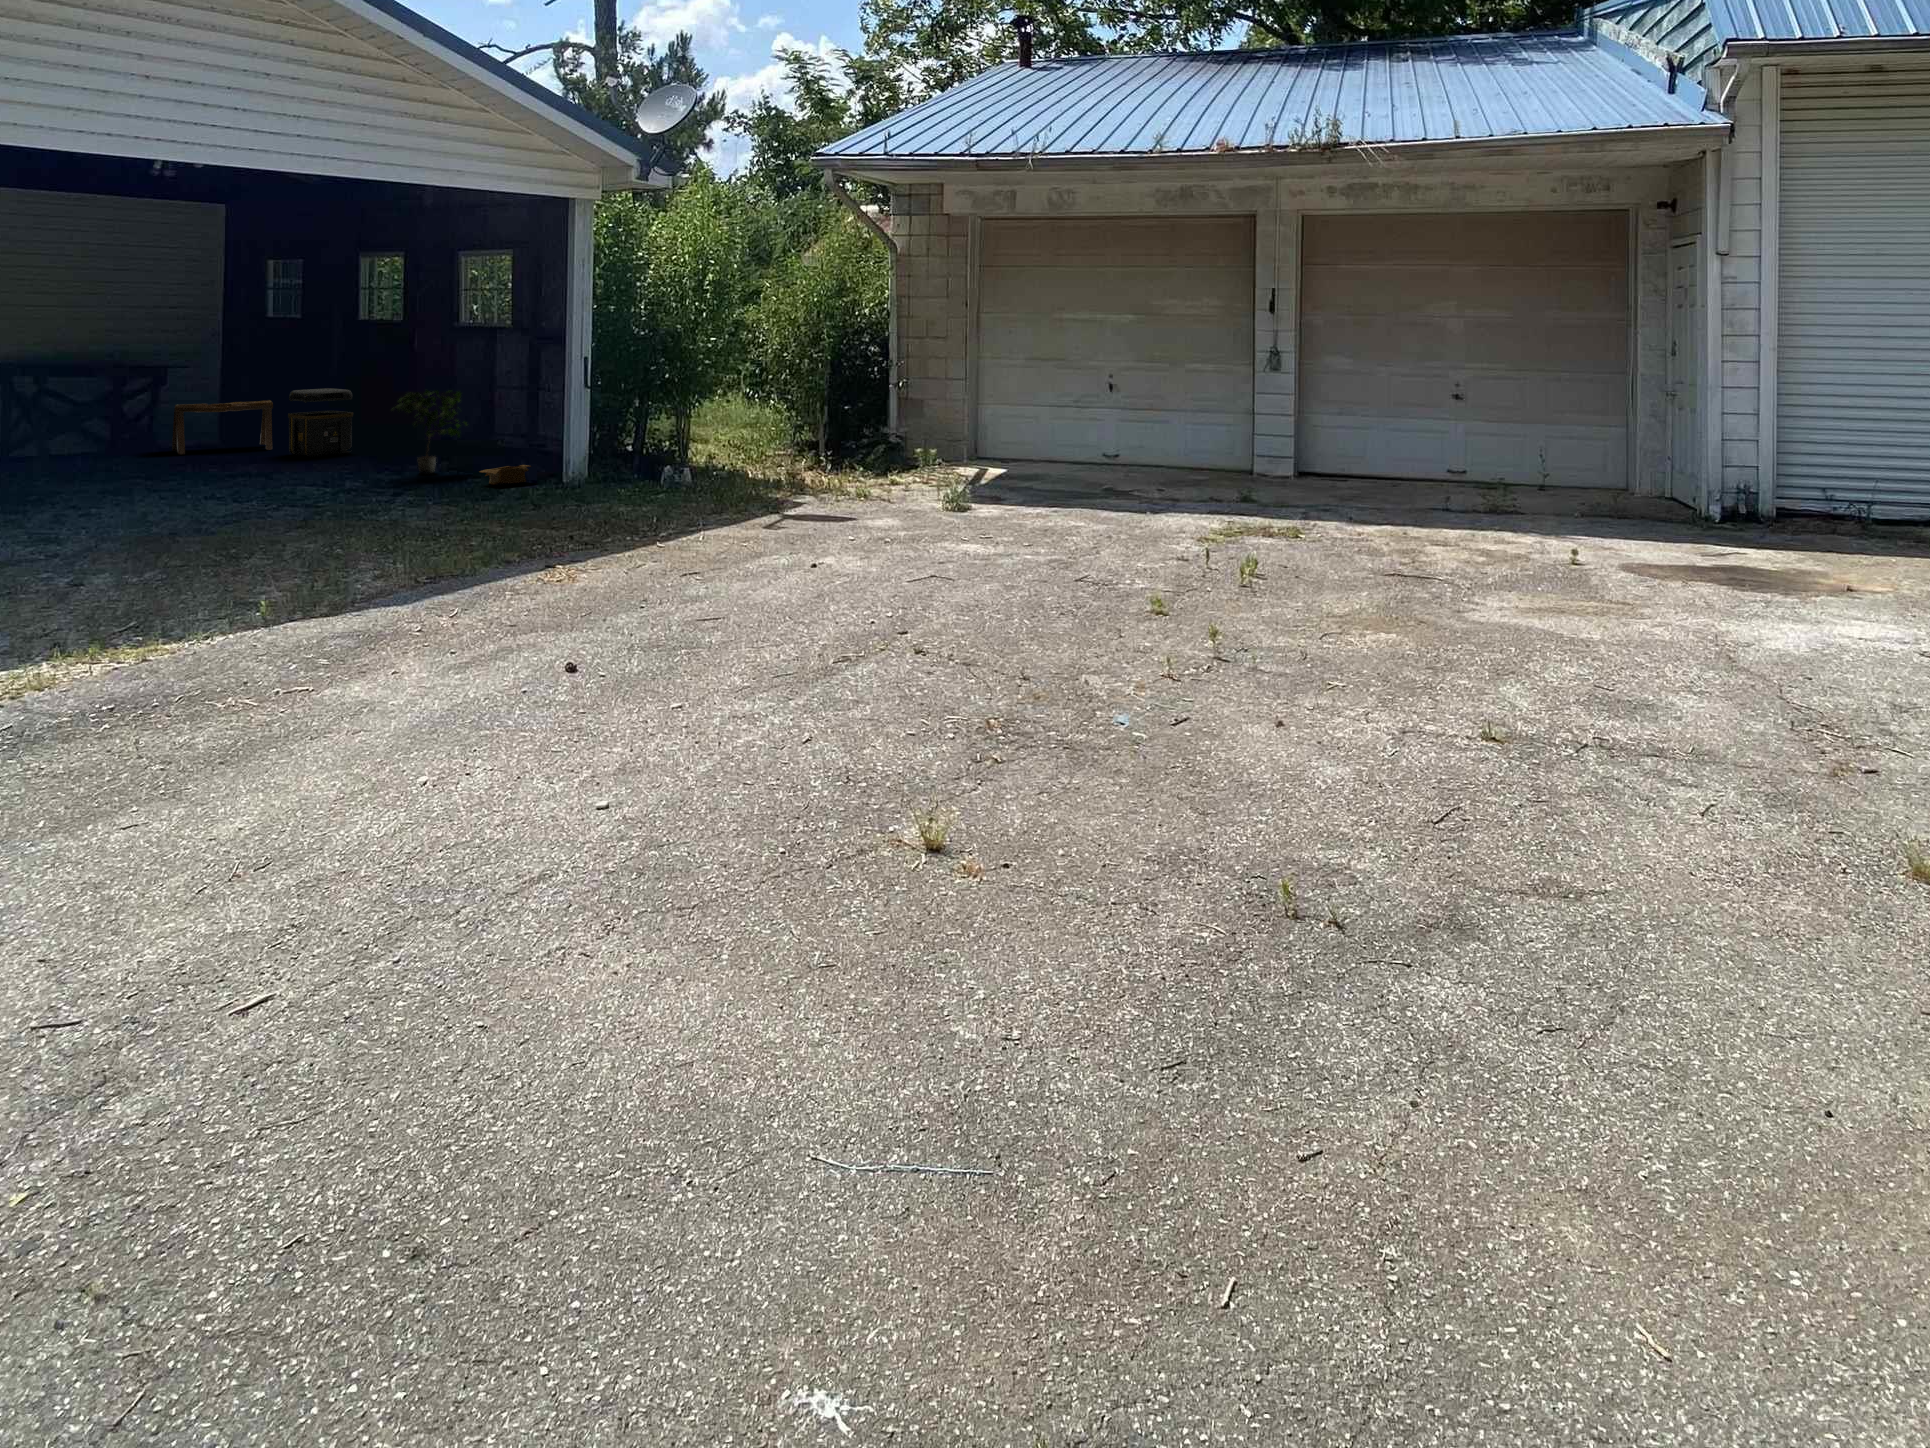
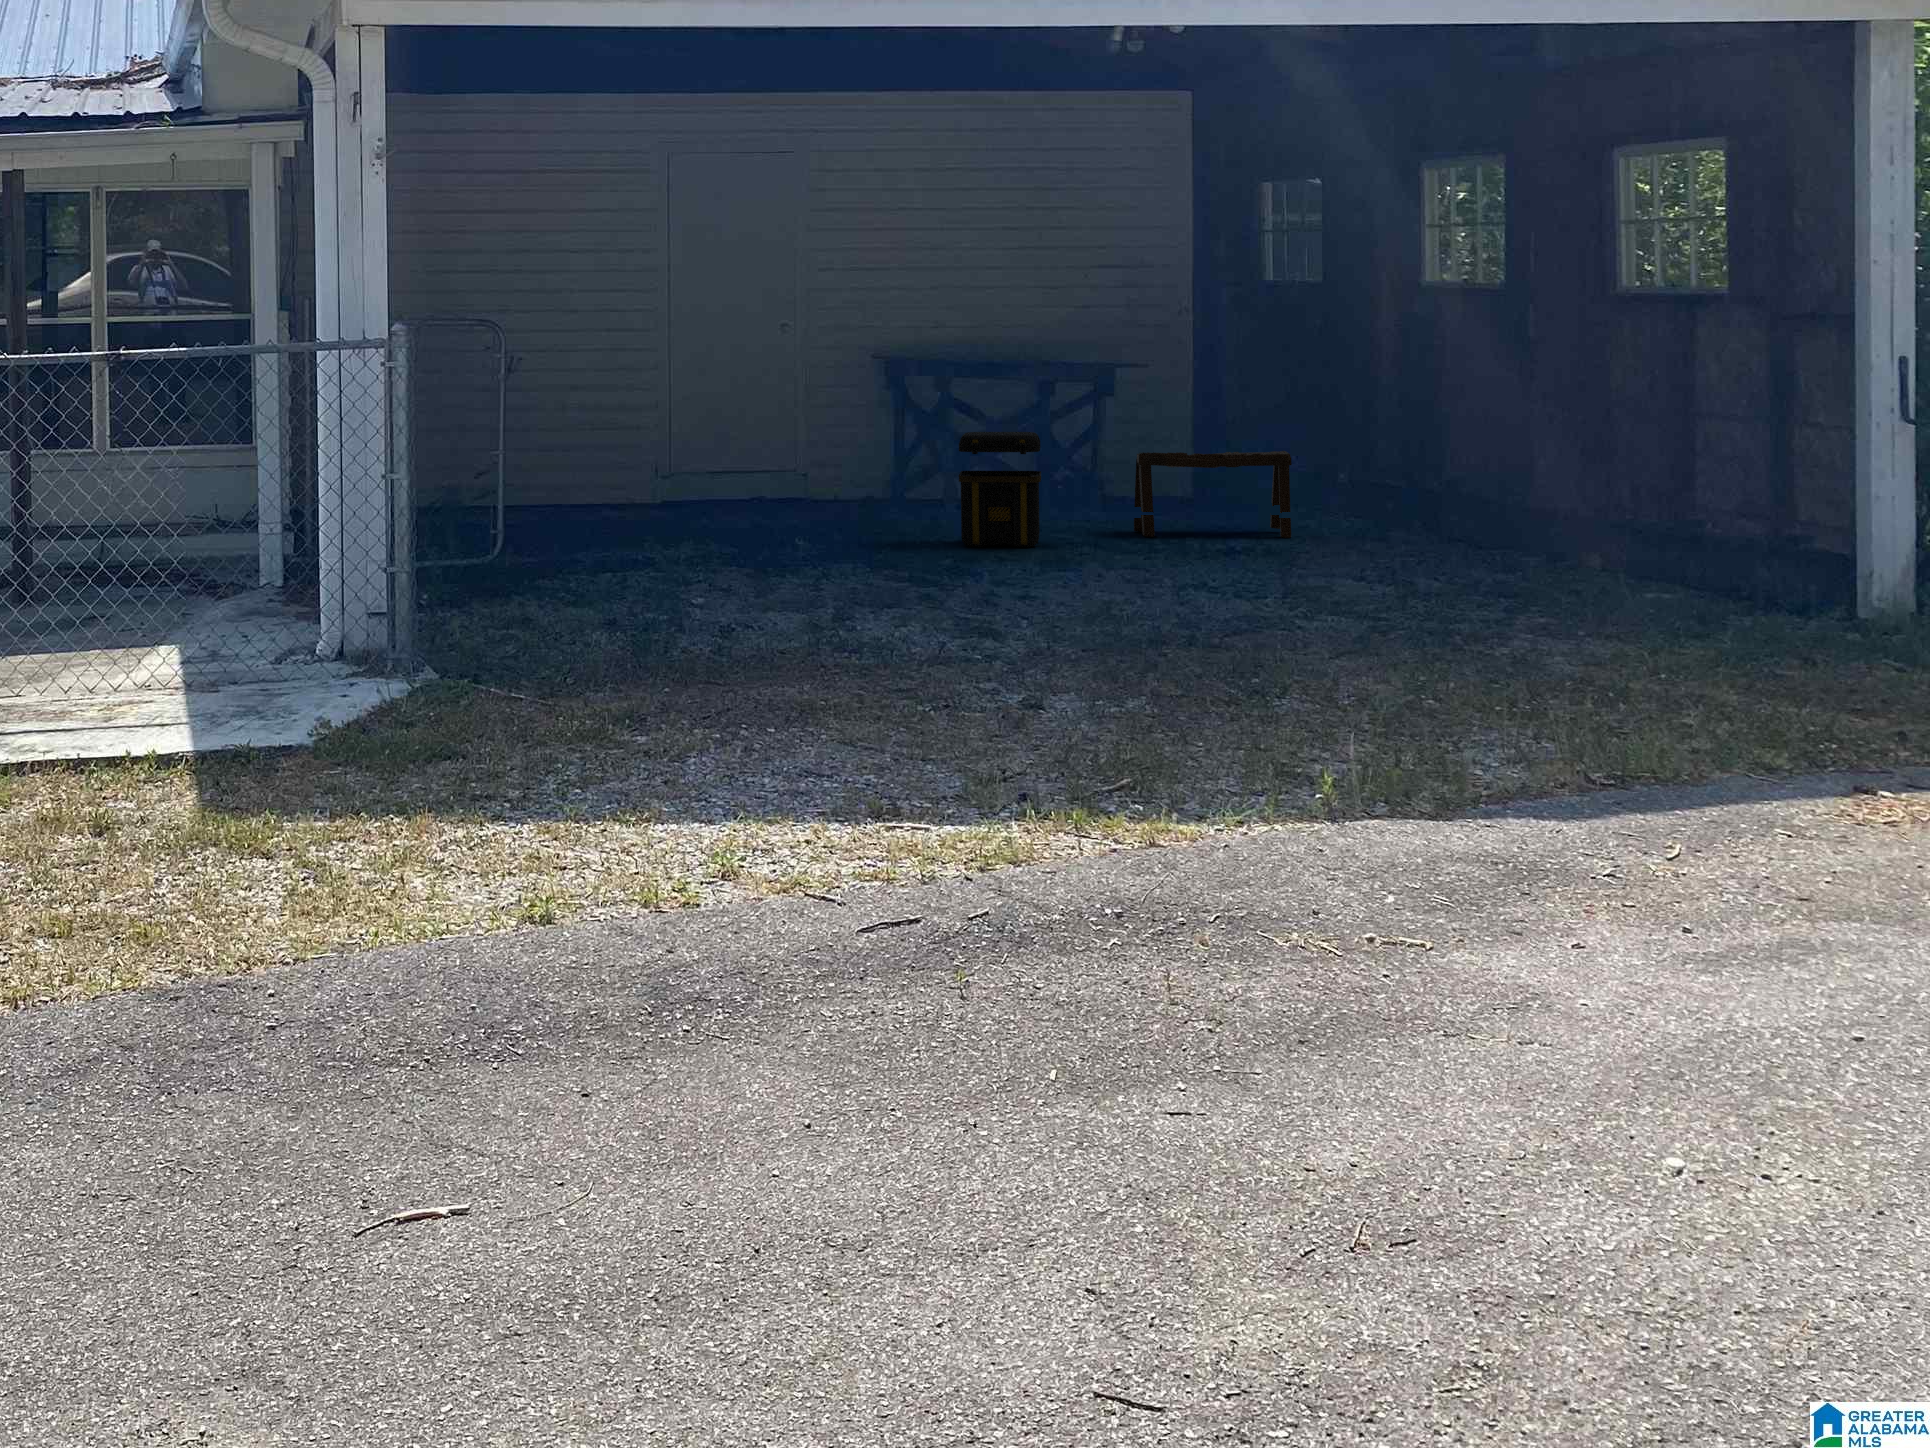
toolbox: present [288,388,353,457] -> present [959,432,1041,547]
potted plant: present [395,390,466,474] -> none [1506,436,1655,596]
cardboard box: present [479,465,531,485] -> none [1683,591,1794,626]

